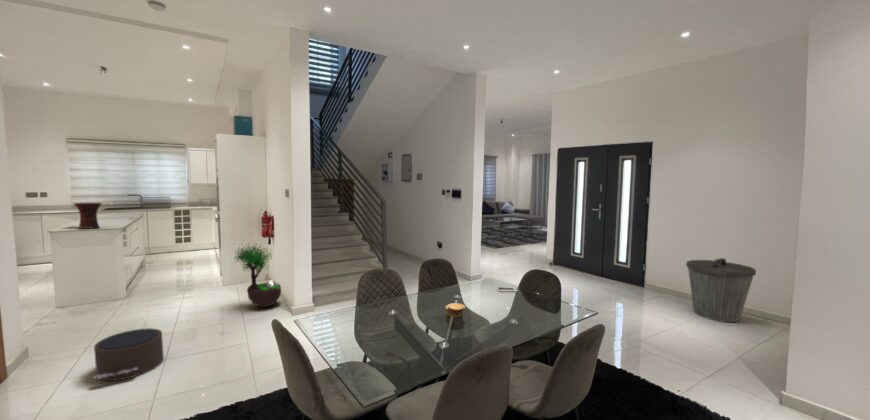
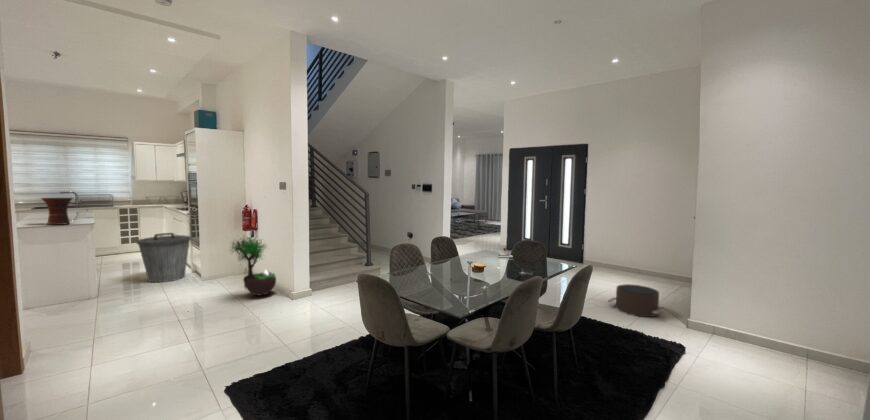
trash can: present [686,258,756,322] -> present [137,233,191,282]
pouf: present [94,328,164,381] -> present [608,284,664,317]

